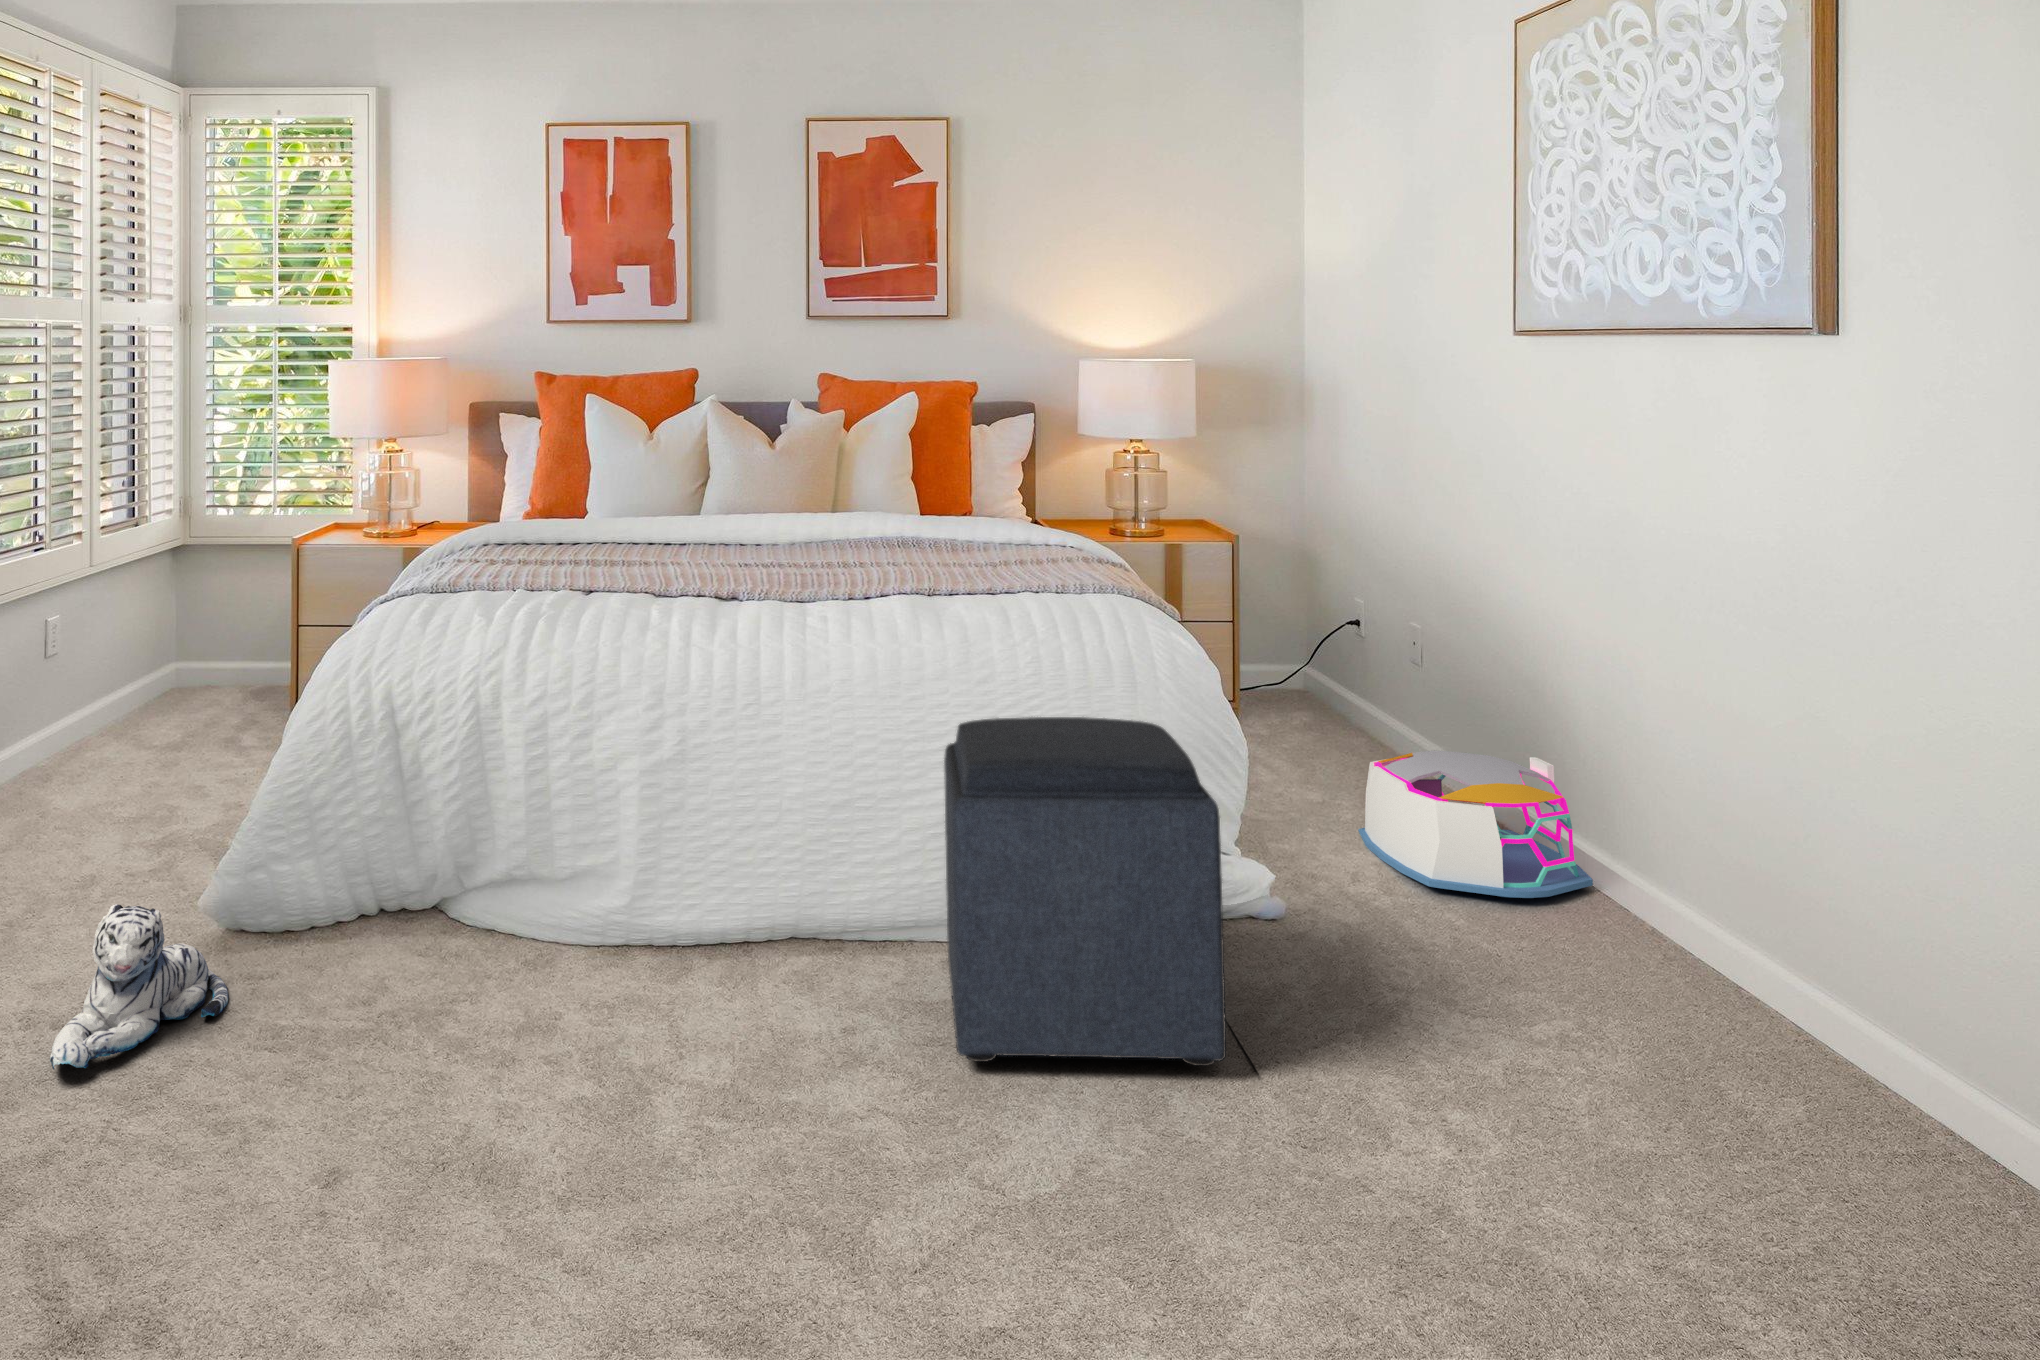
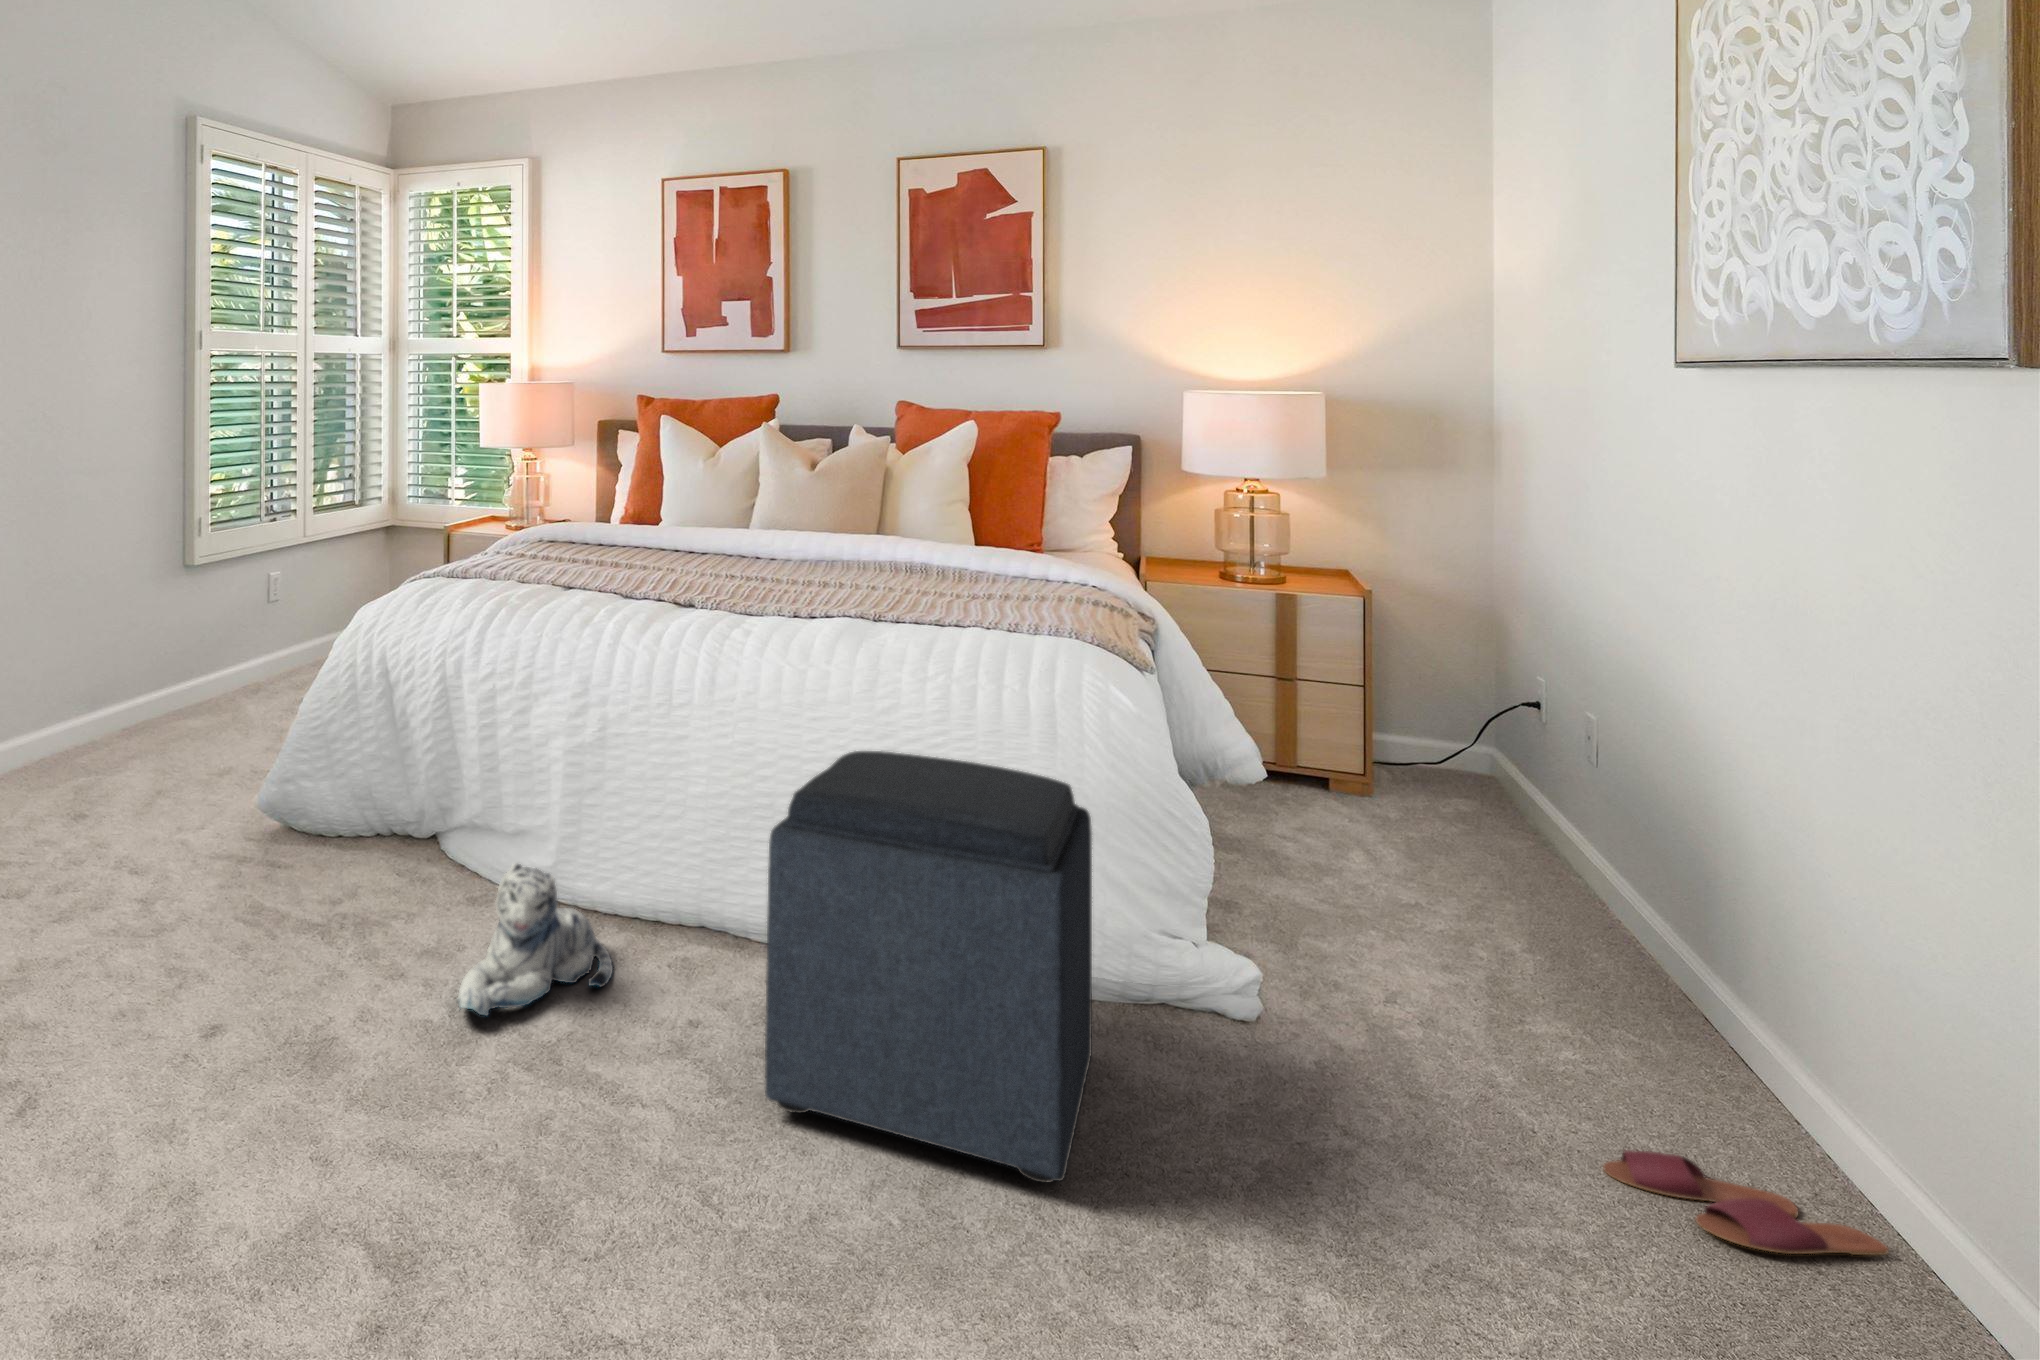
storage bin: present [1358,750,1593,898] -> none [1426,872,1738,1085]
plush toy: present [50,904,228,1070] -> present [457,864,613,1015]
slippers: none [1543,941,1716,992] -> present [1603,1150,1889,1255]

